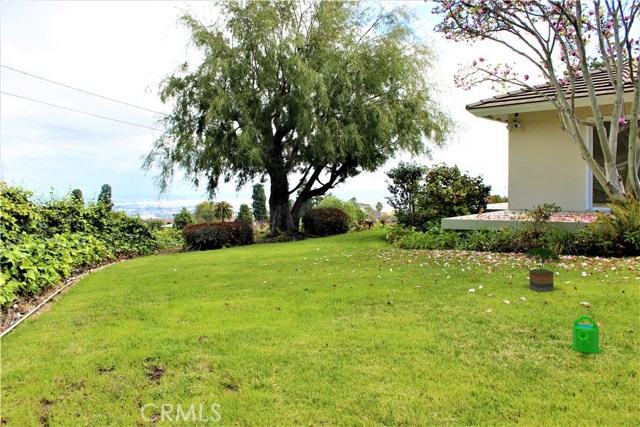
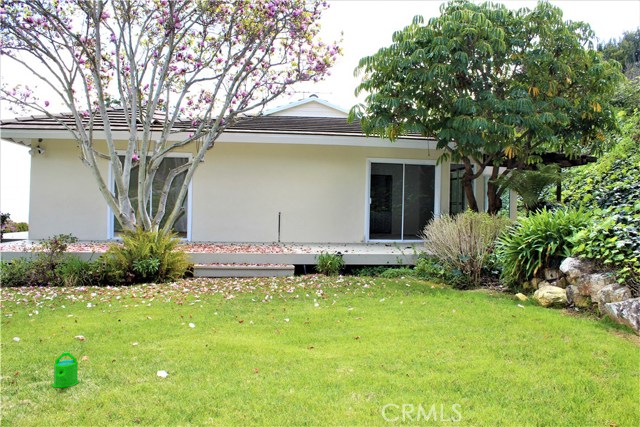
potted tree: present [526,248,560,292] -> none [24,284,62,332]

